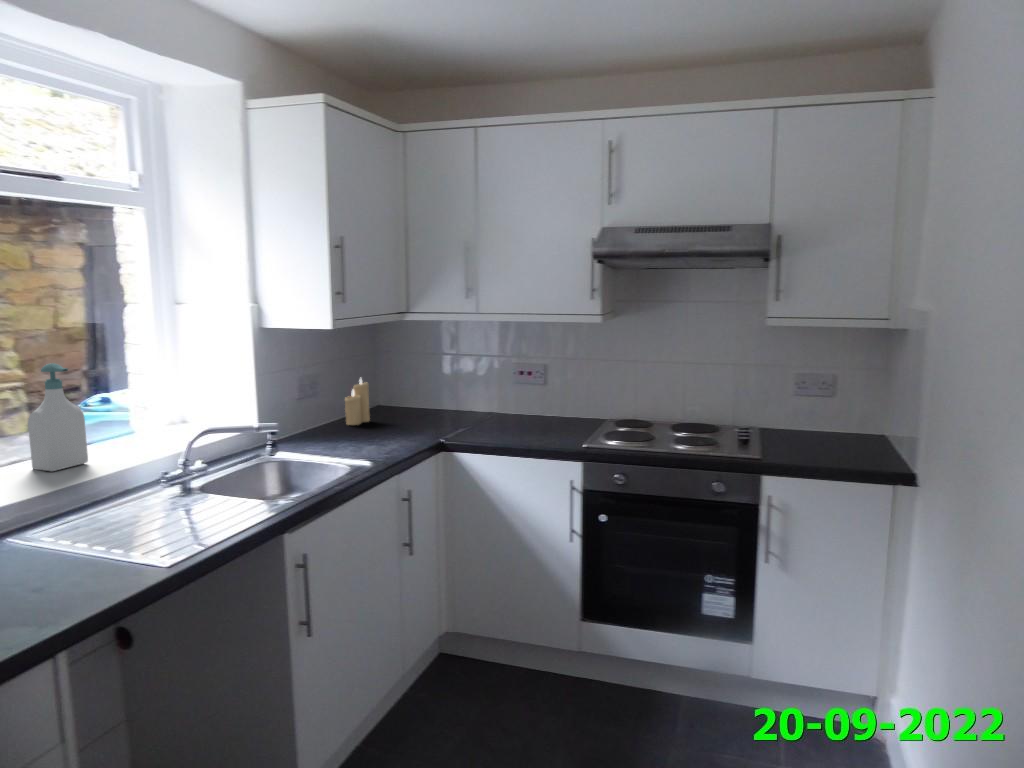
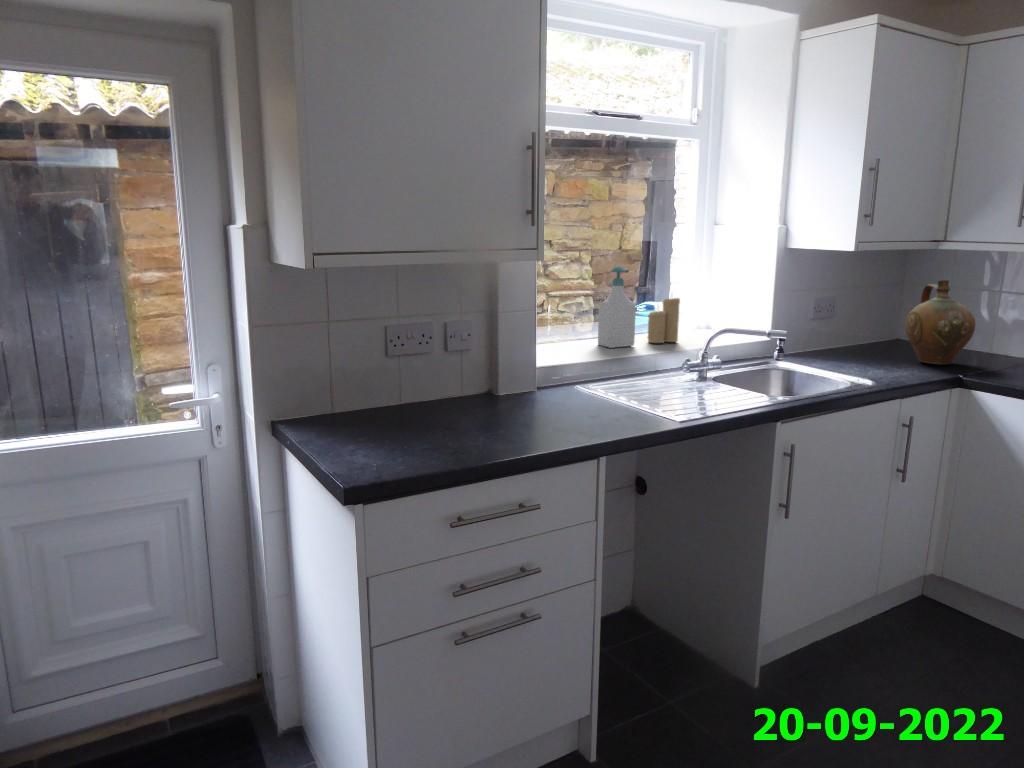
ceramic jug: none [385,352,443,432] -> present [905,280,975,365]
candle: present [345,379,370,425] -> present [648,292,680,343]

